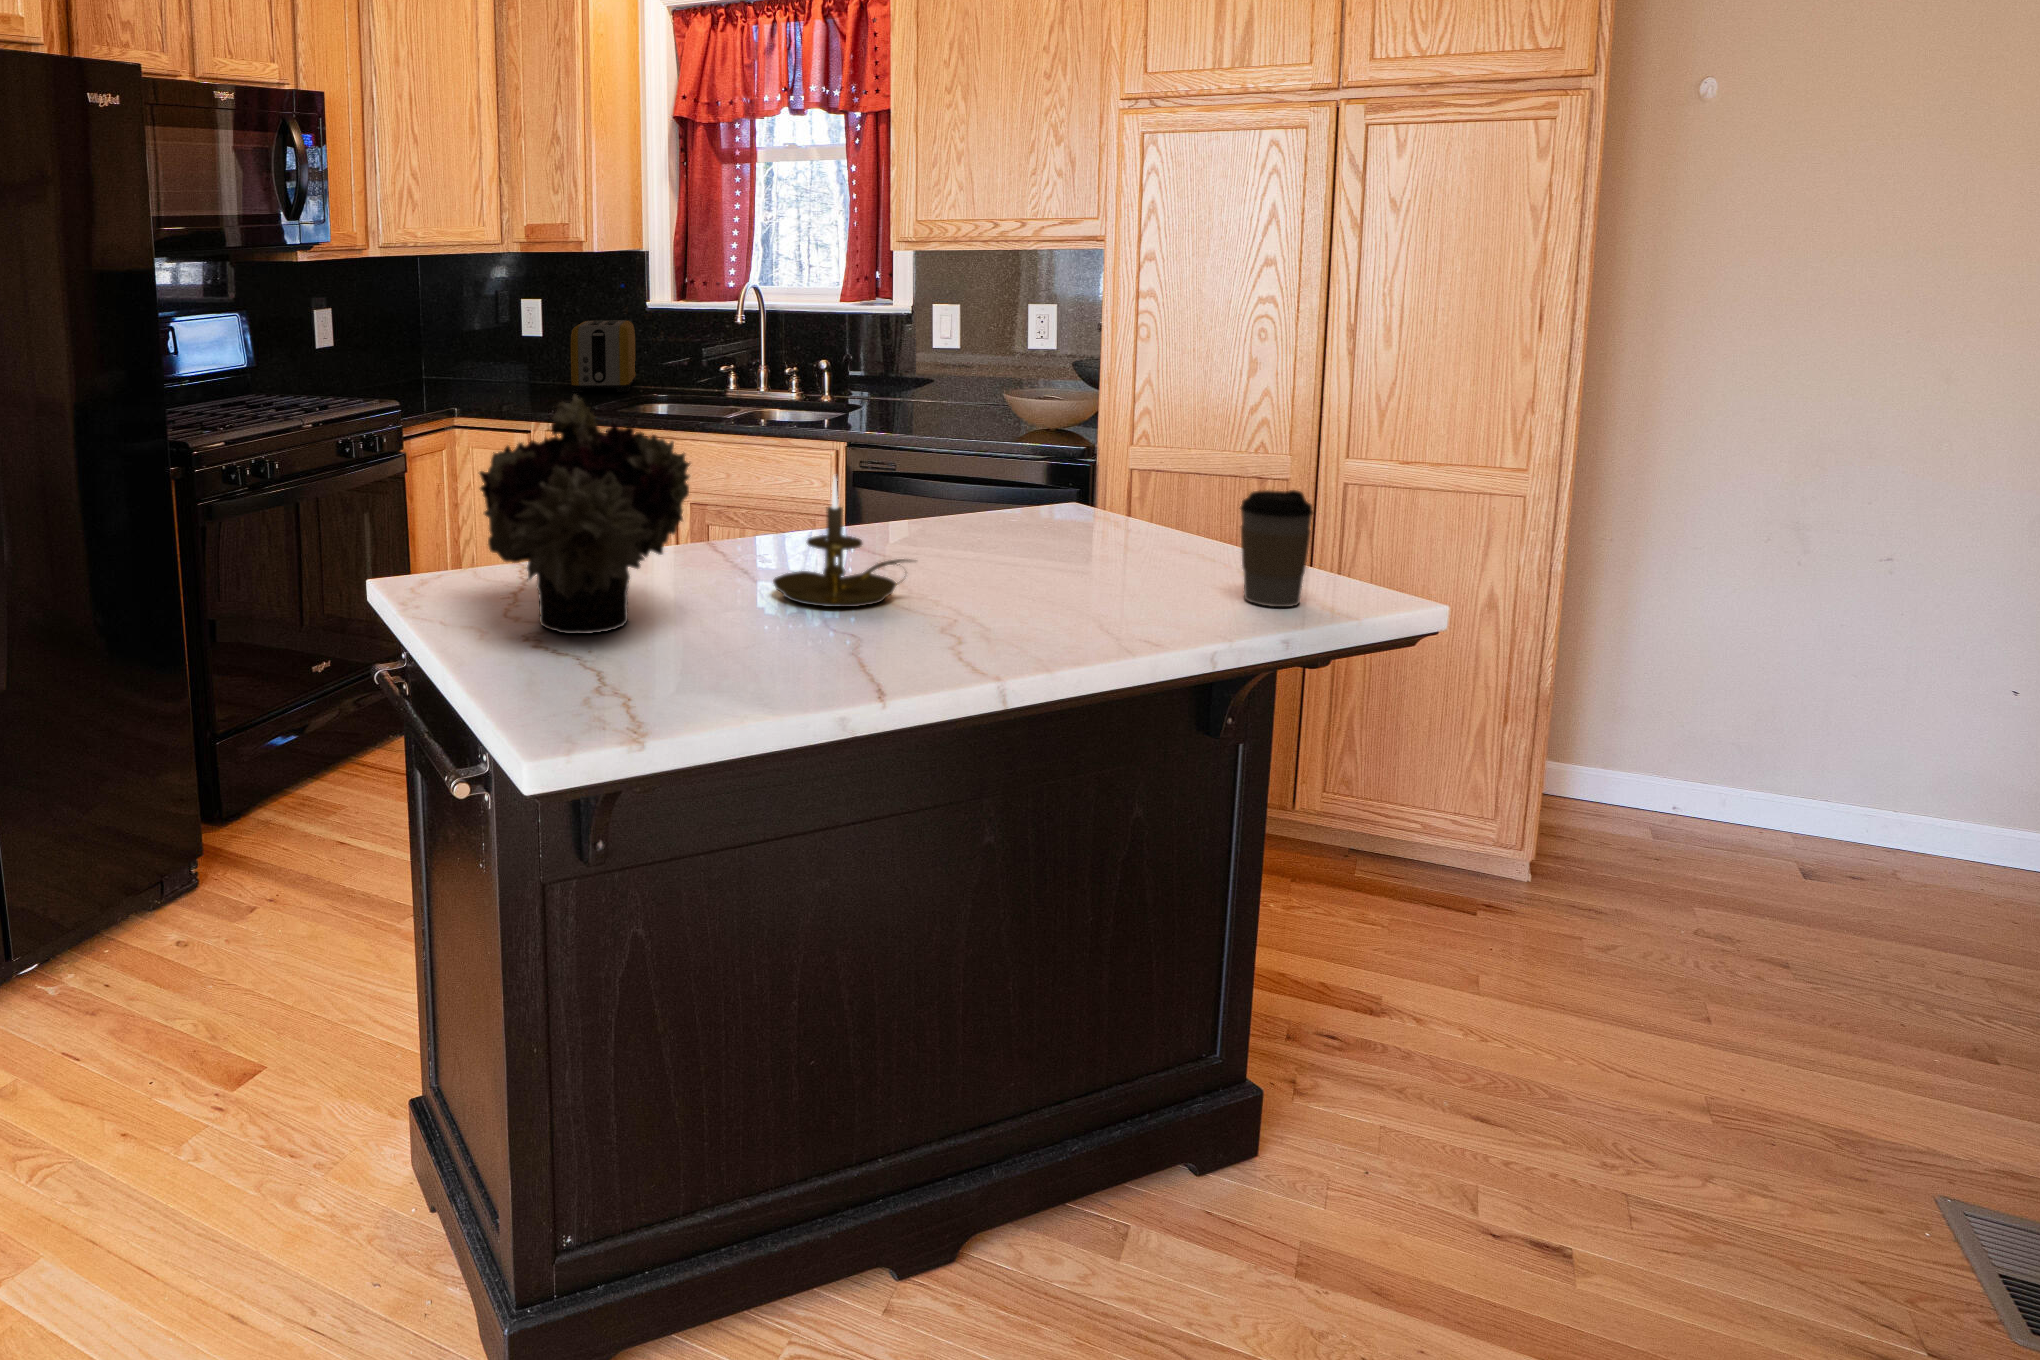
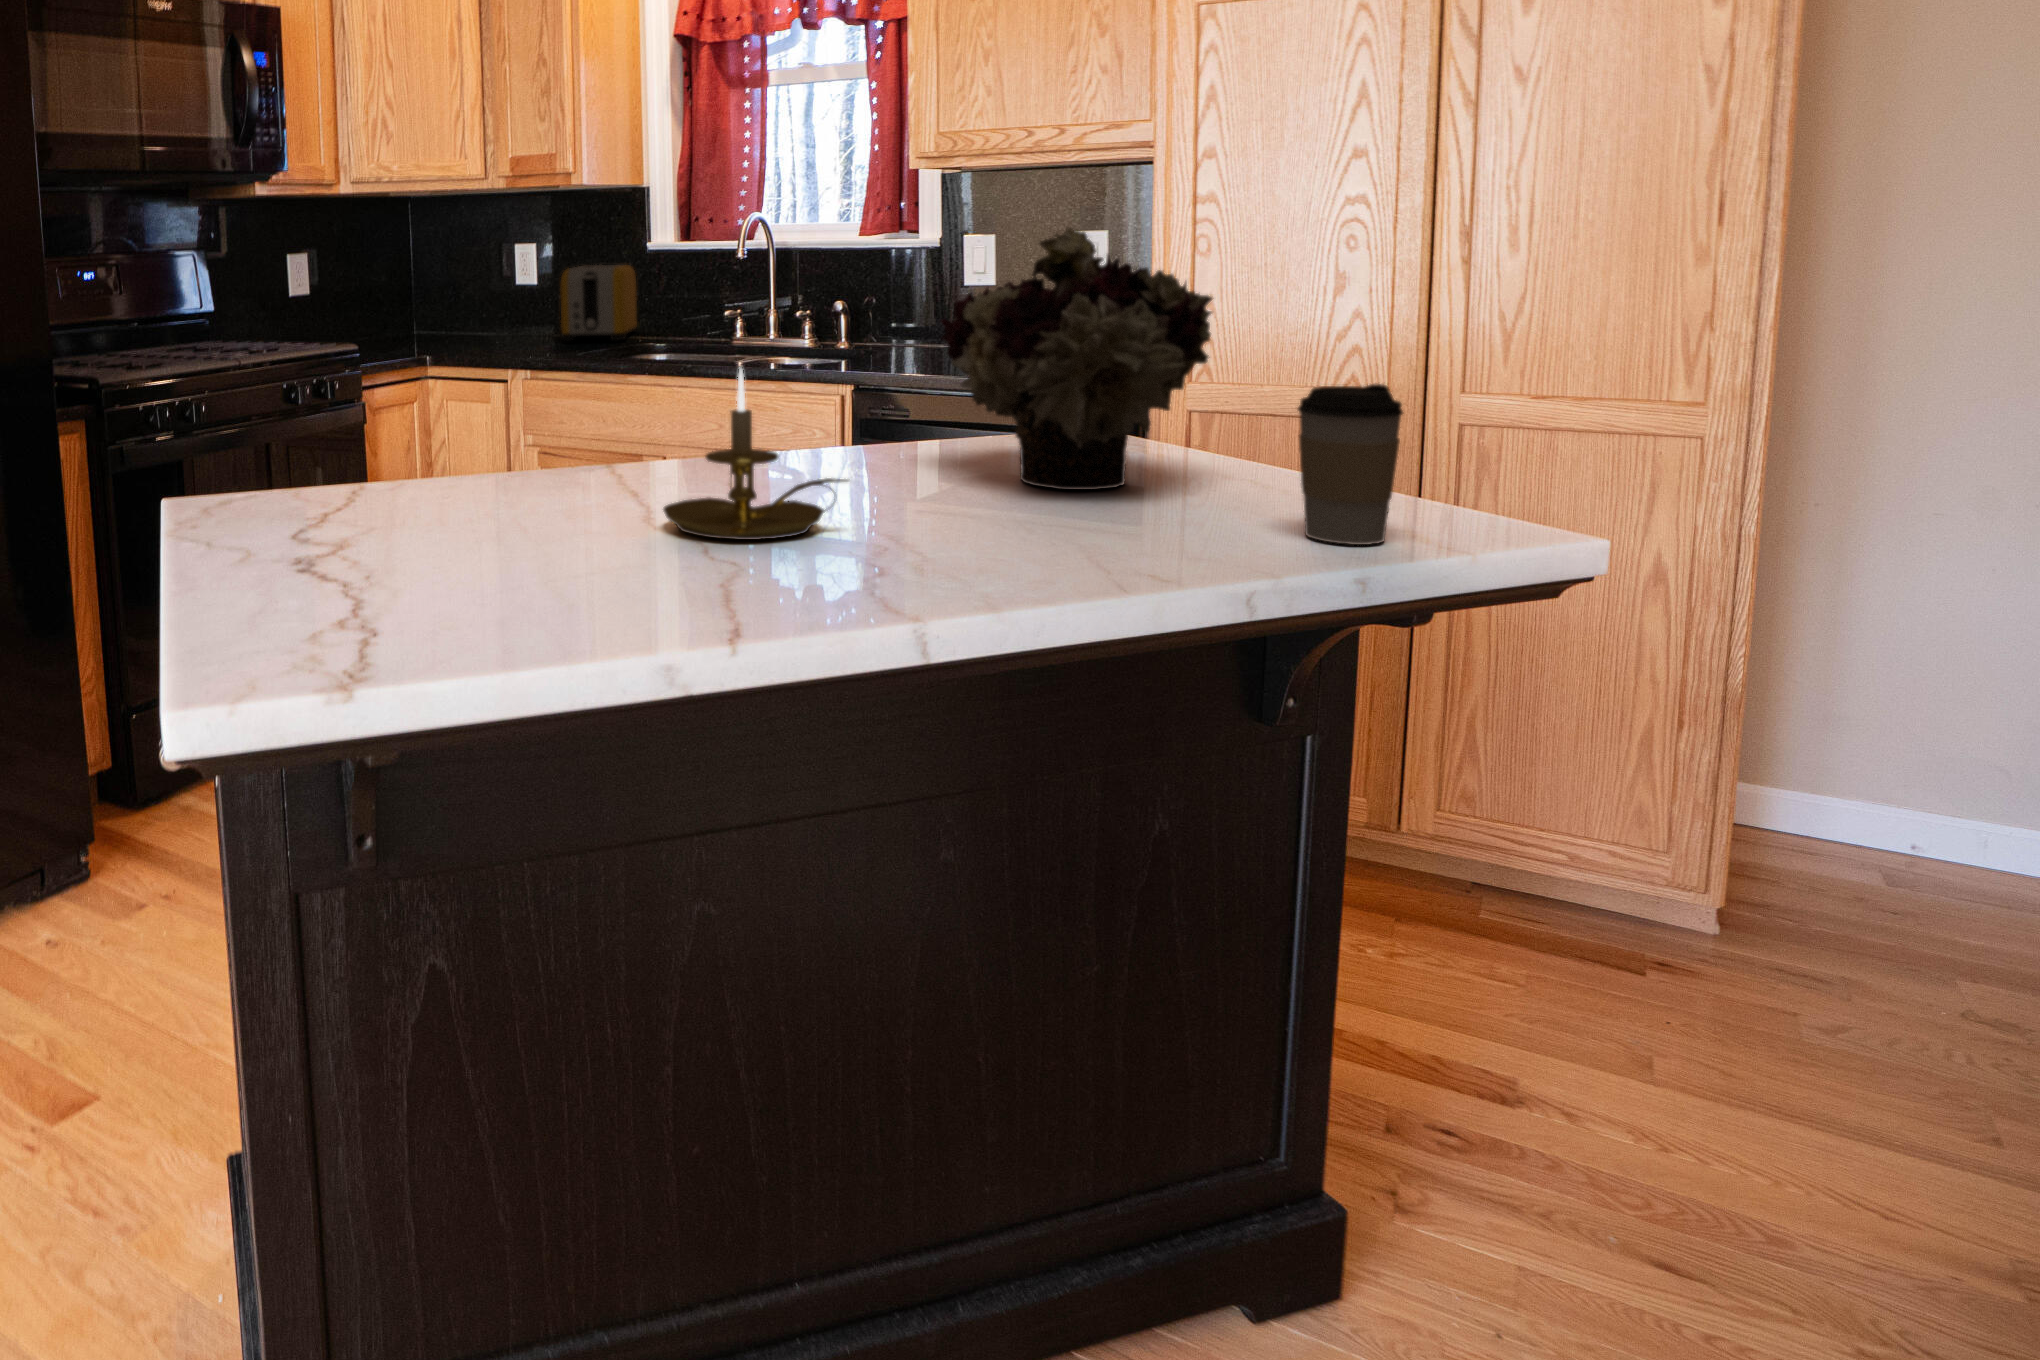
flower arrangement: present [479,395,690,634] -> present [940,227,1212,490]

